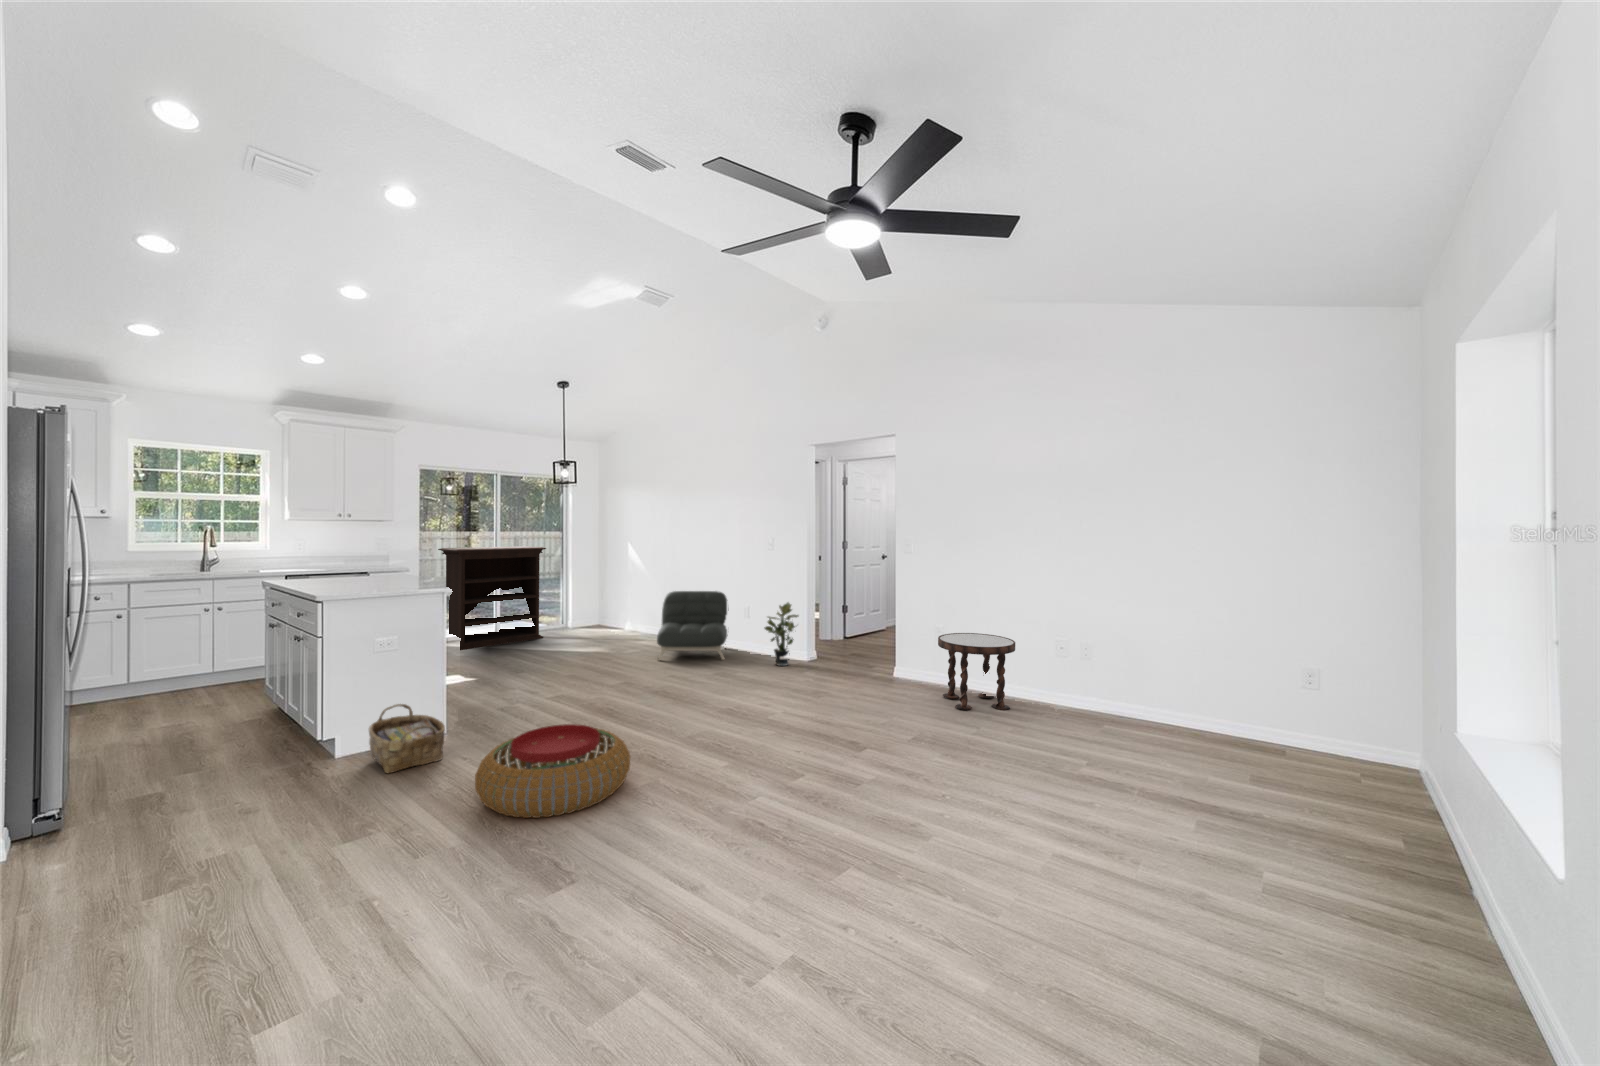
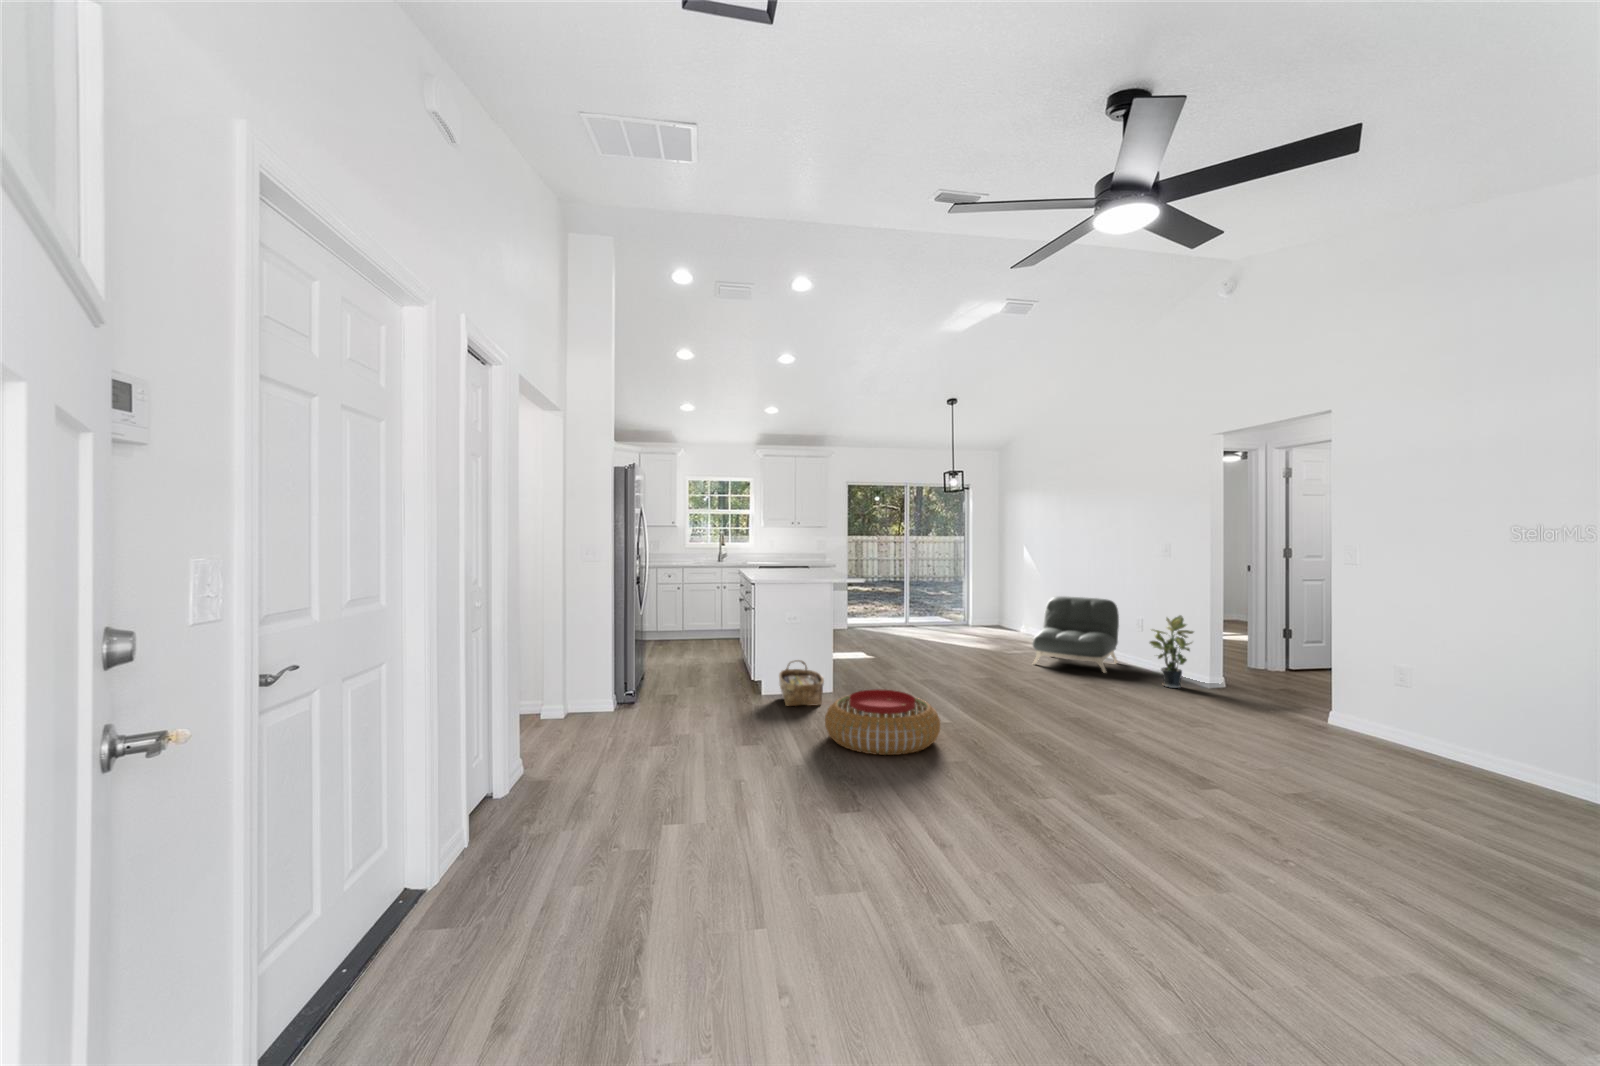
bookshelf: present [438,546,546,650] -> none [859,548,945,636]
side table: present [938,633,1015,710] -> none [1362,670,1505,786]

